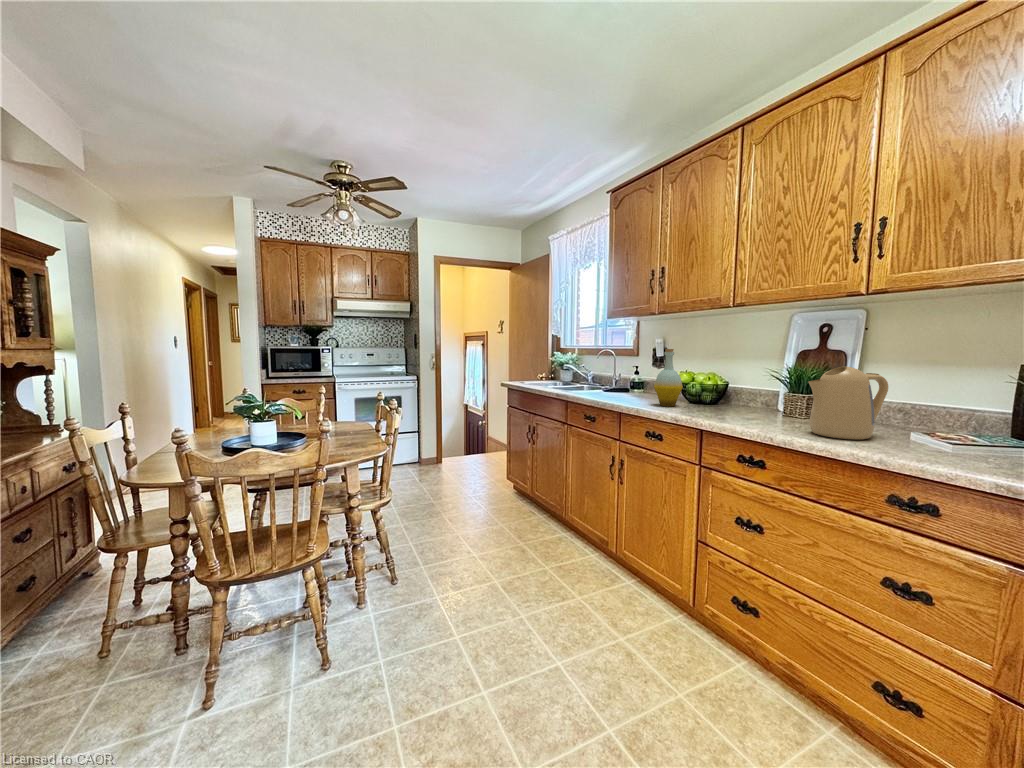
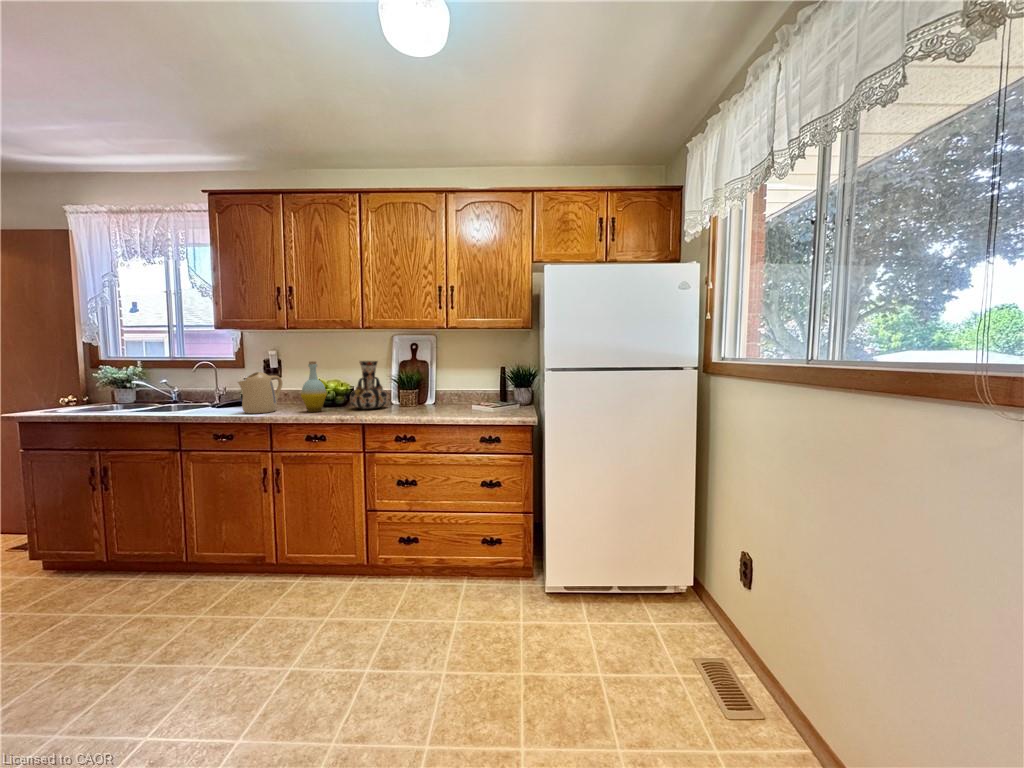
vase: none [708,349,762,413] -> present [350,361,388,409]
kettle: present [808,366,888,440] -> present [238,372,282,414]

